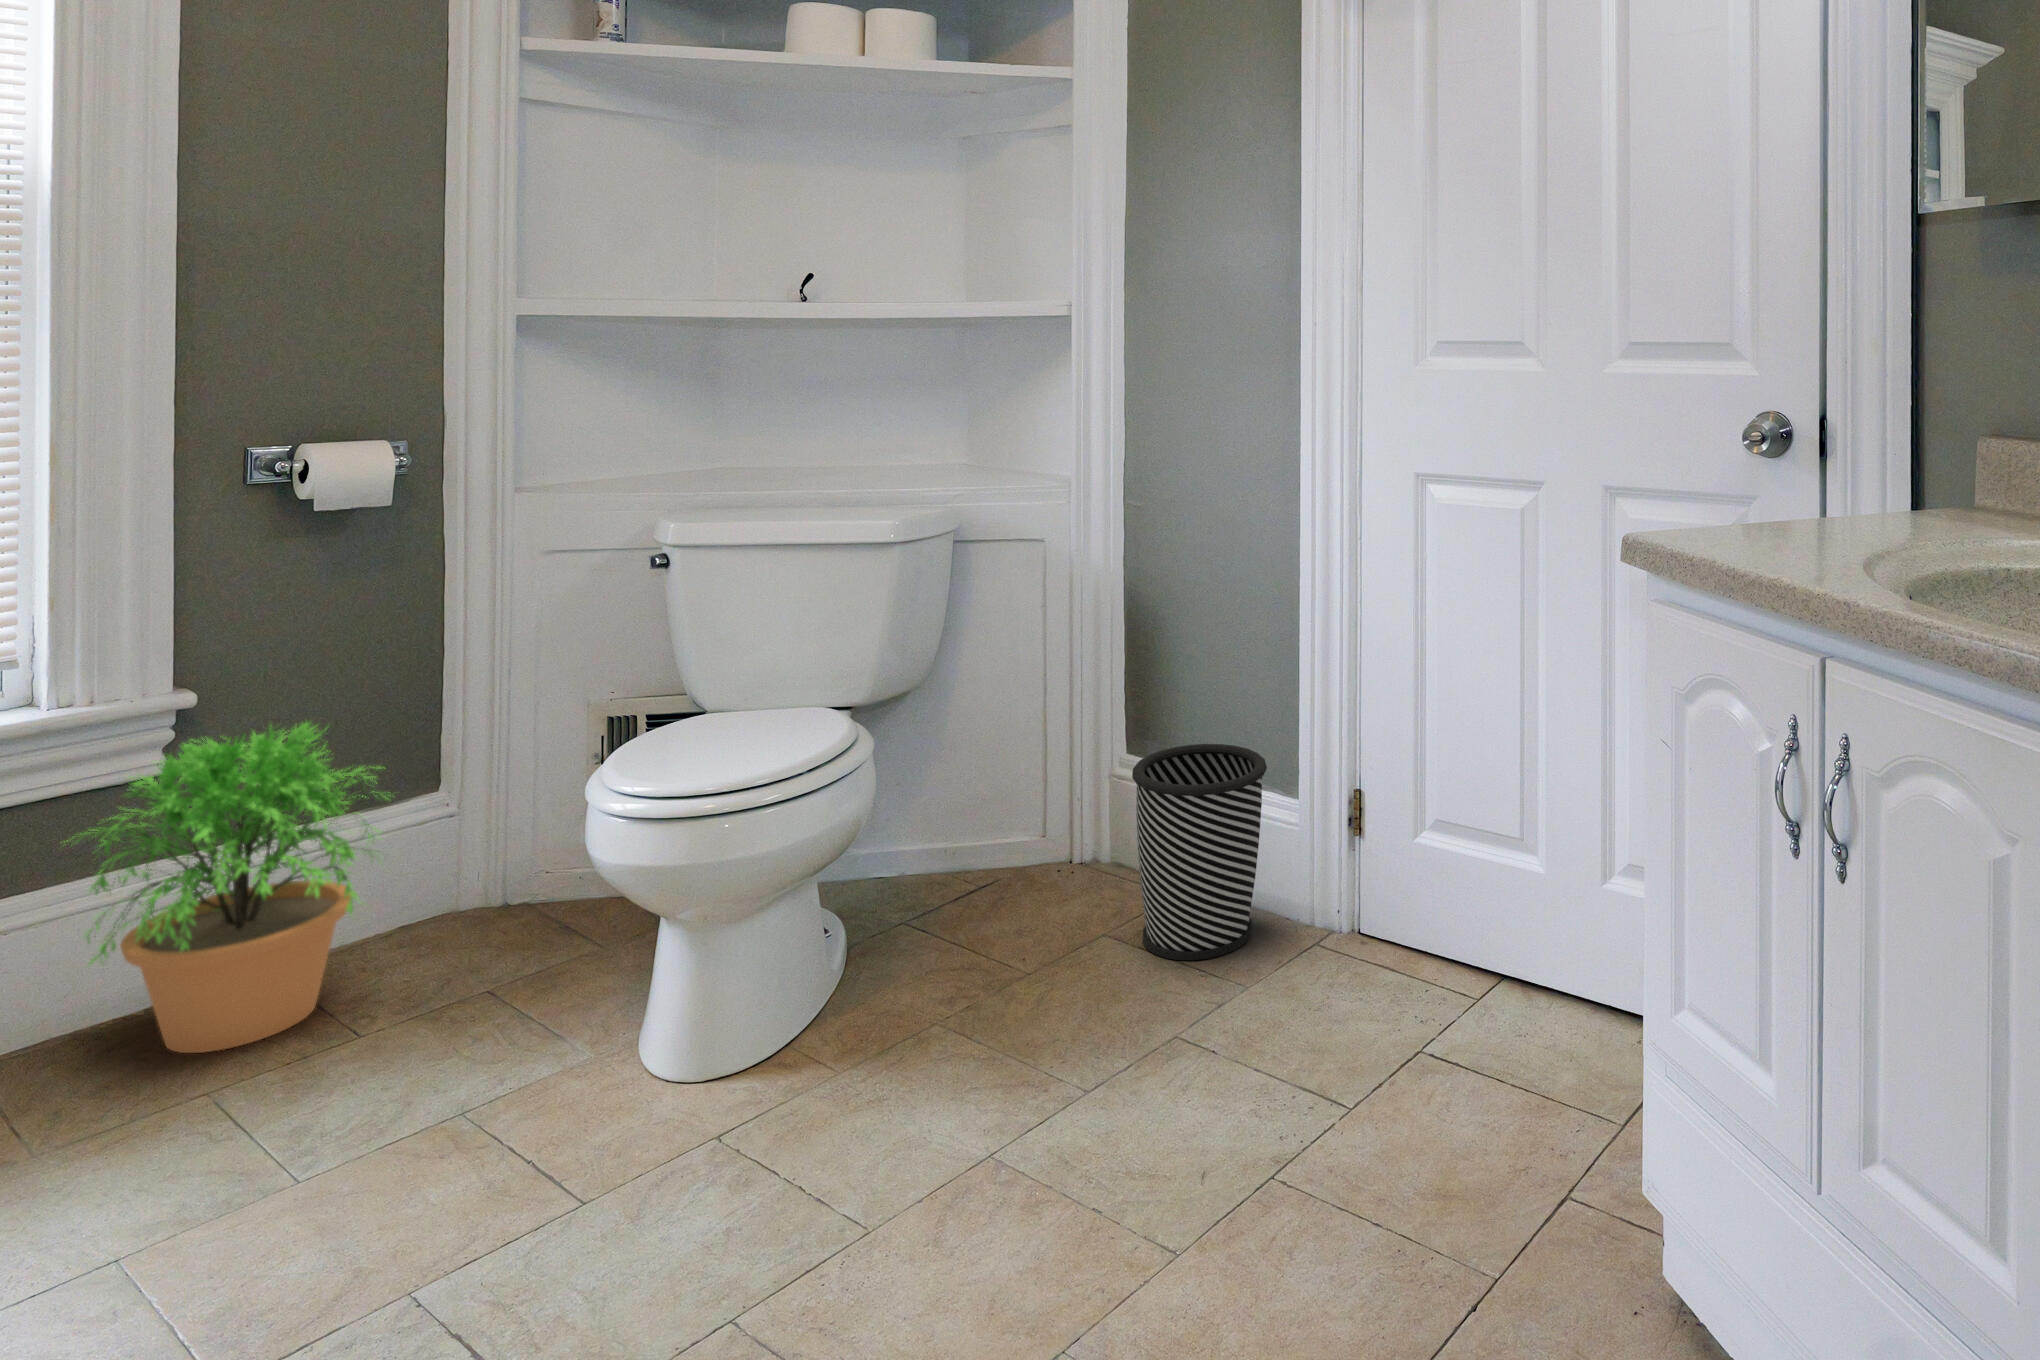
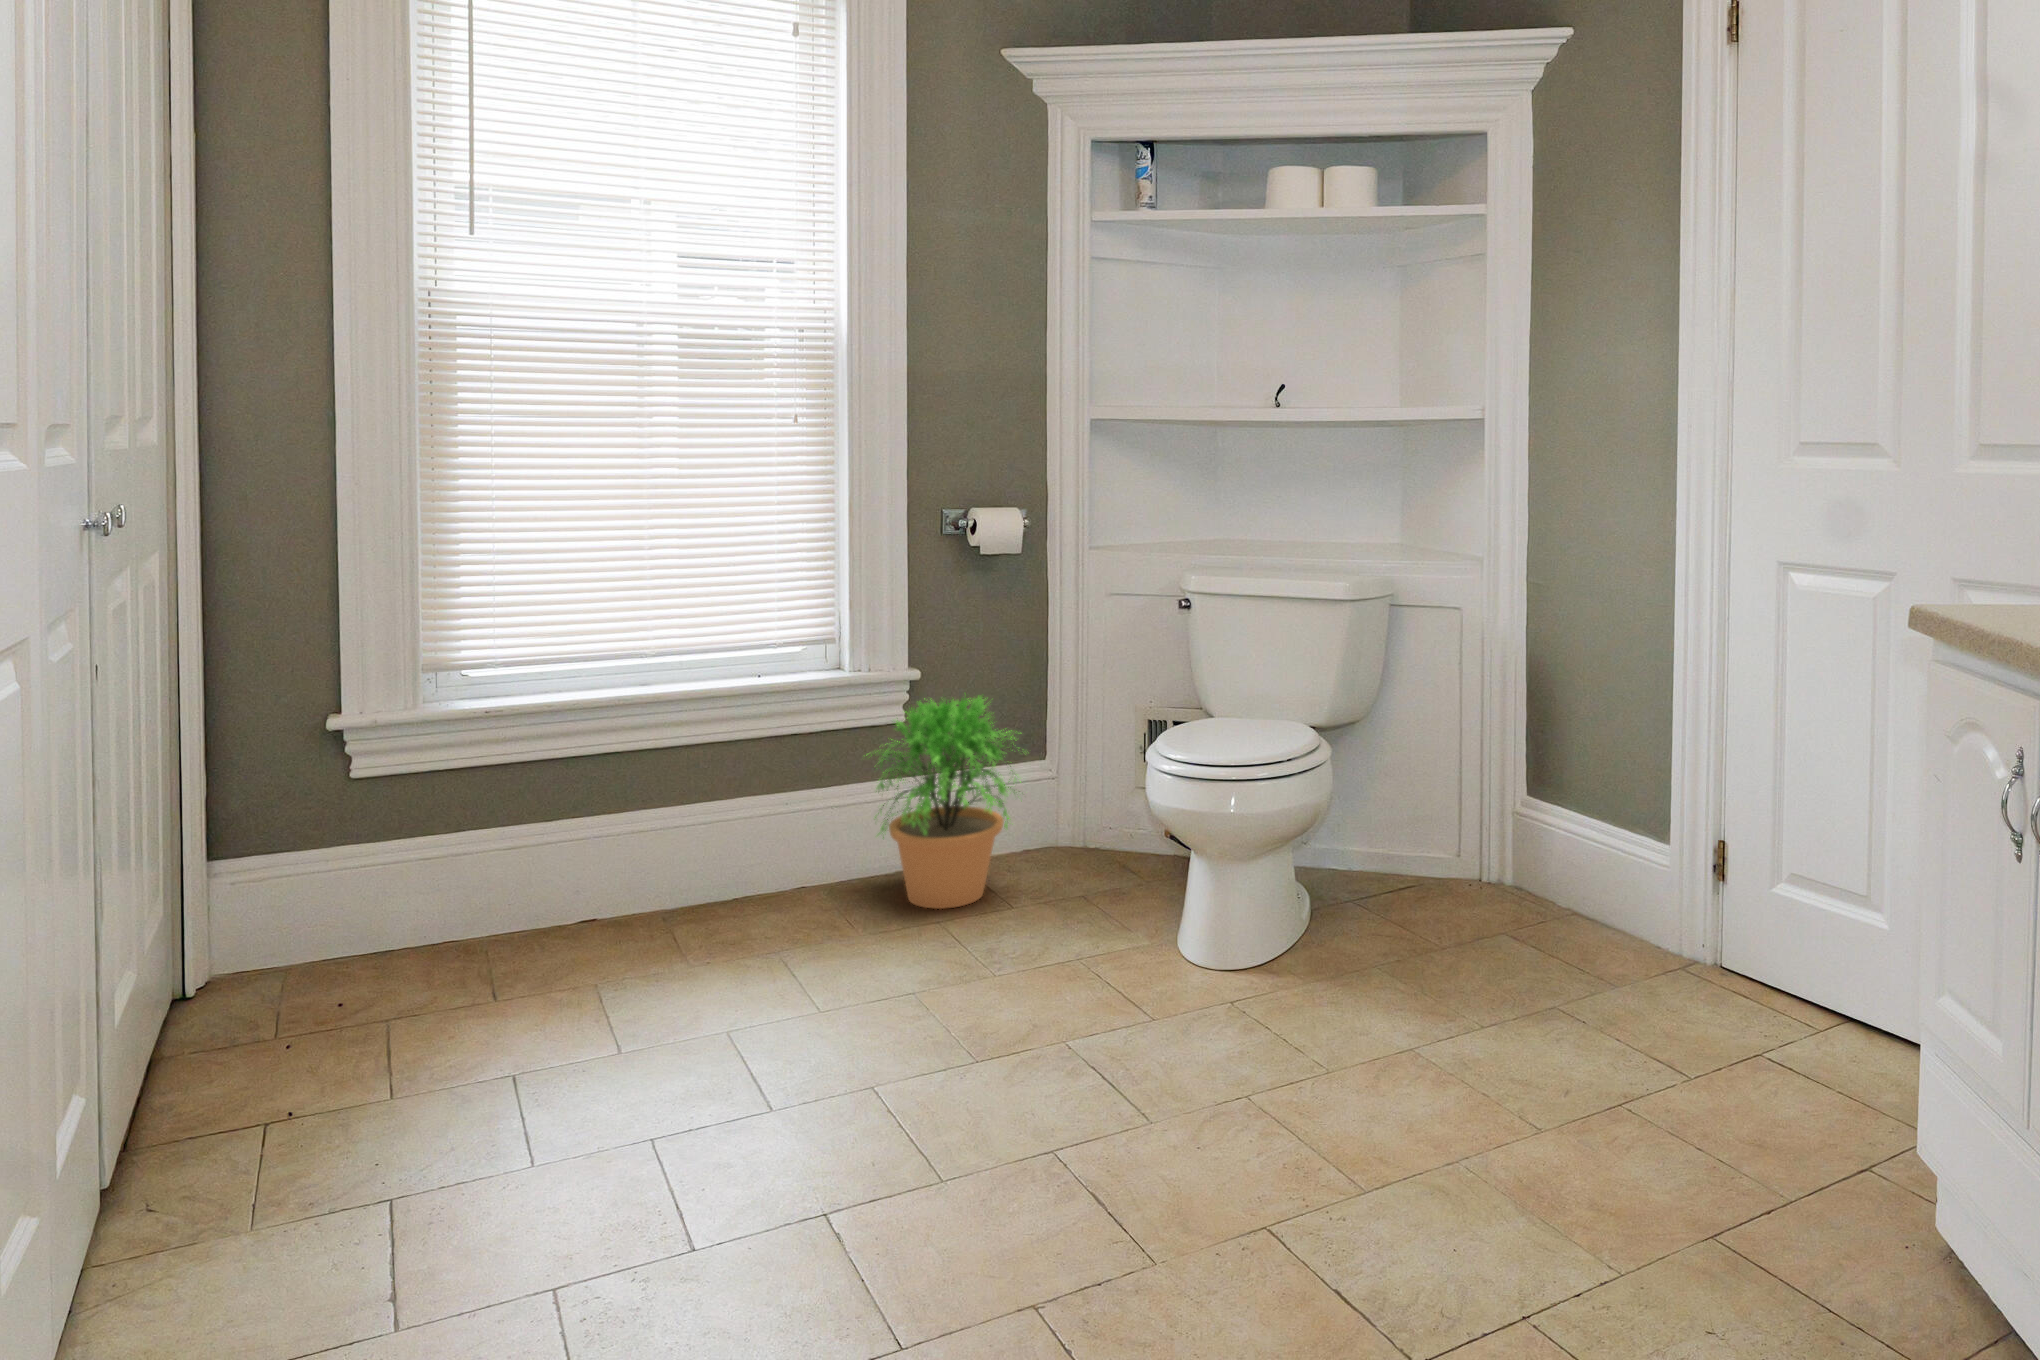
wastebasket: present [1132,744,1267,960] -> none [1532,789,1648,974]

